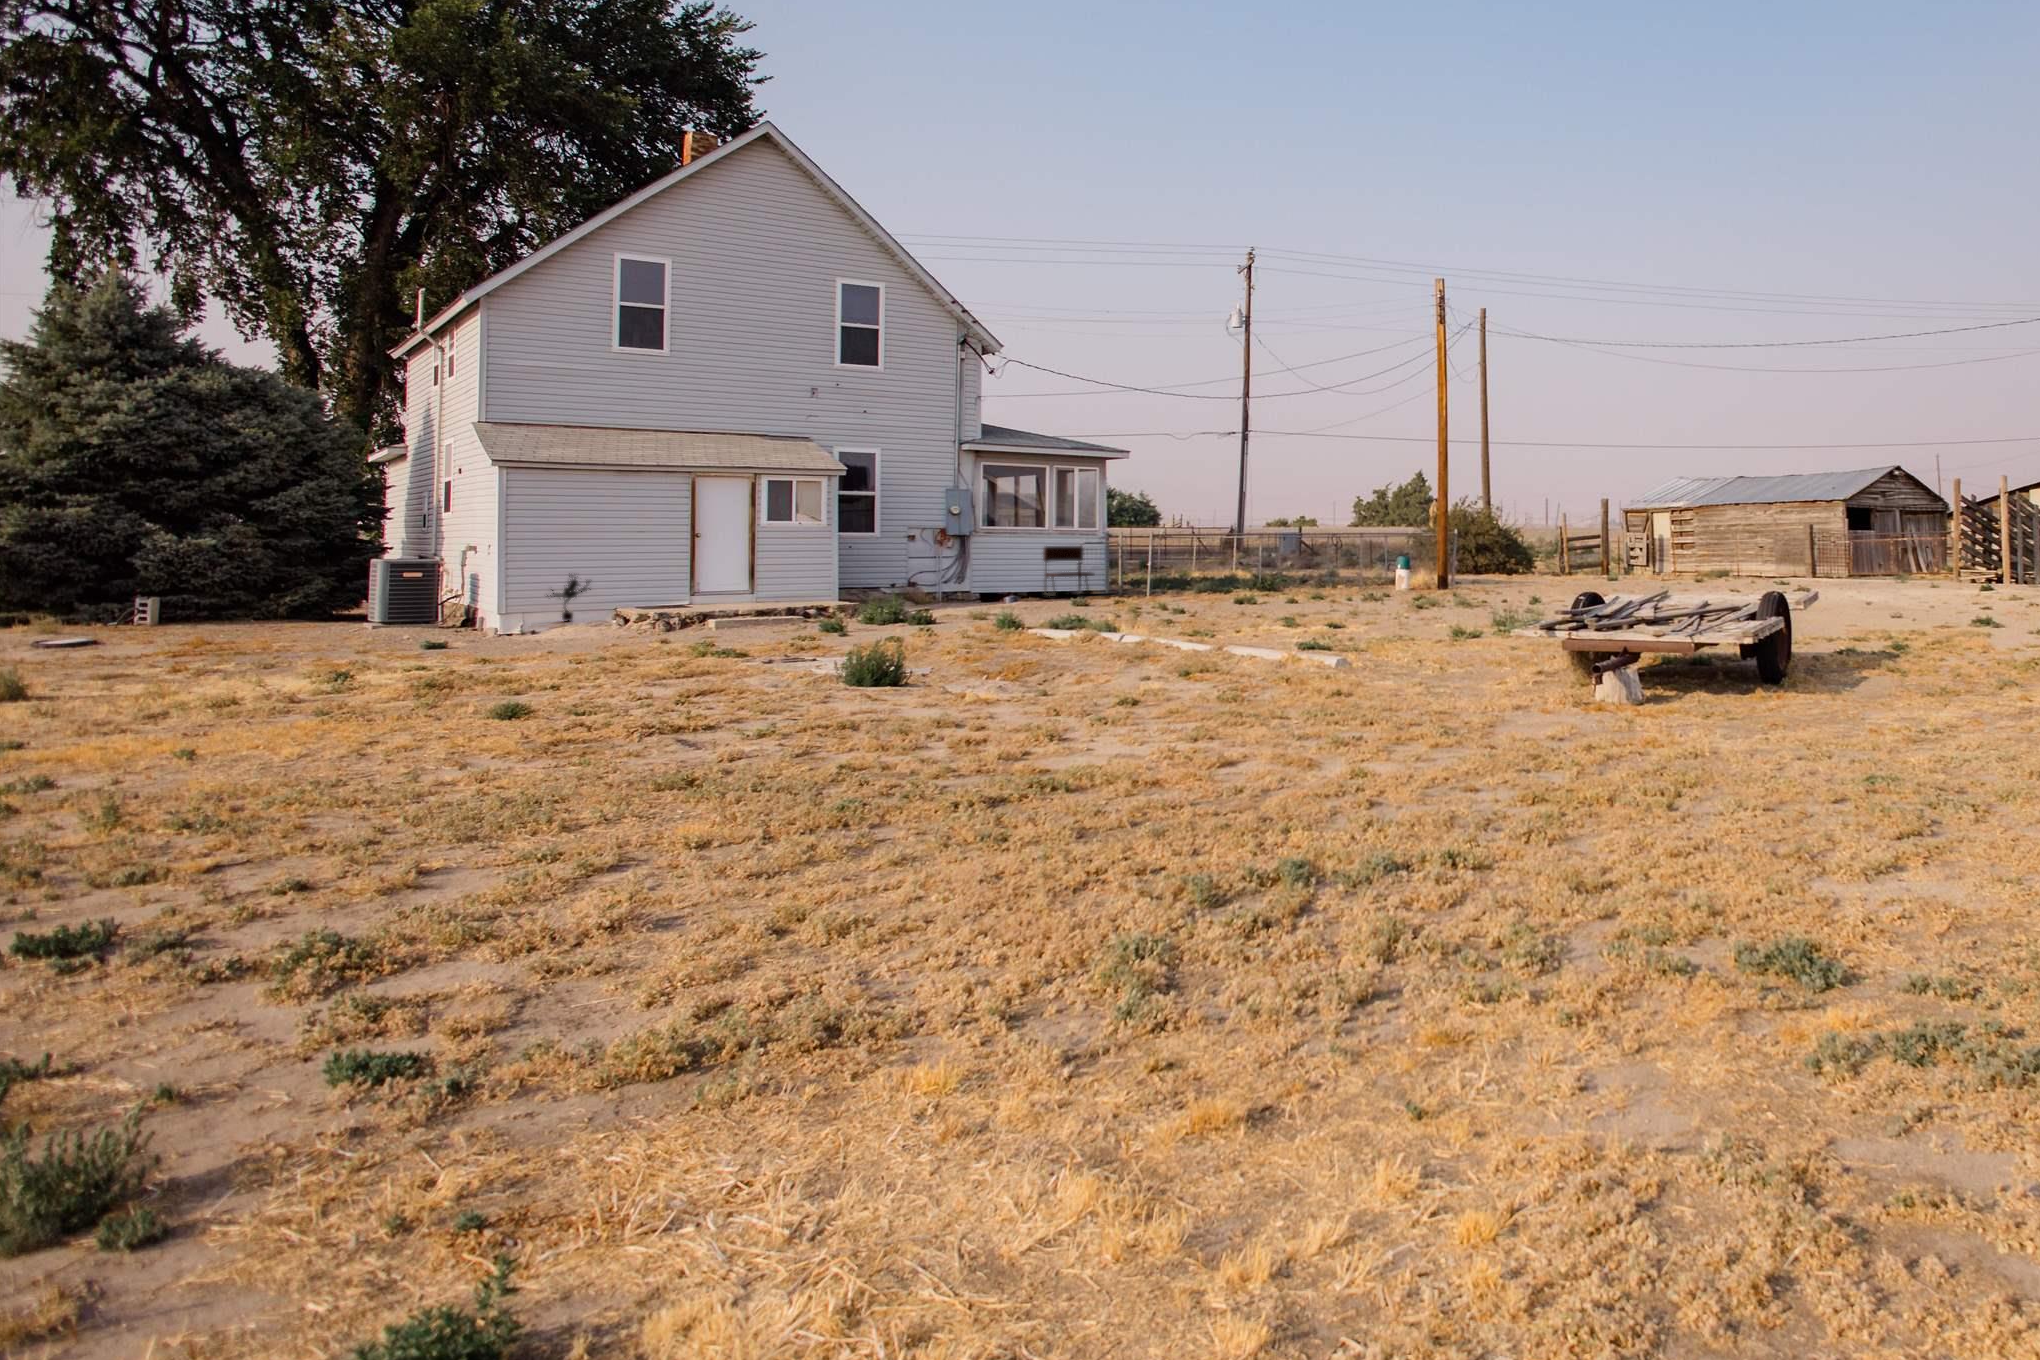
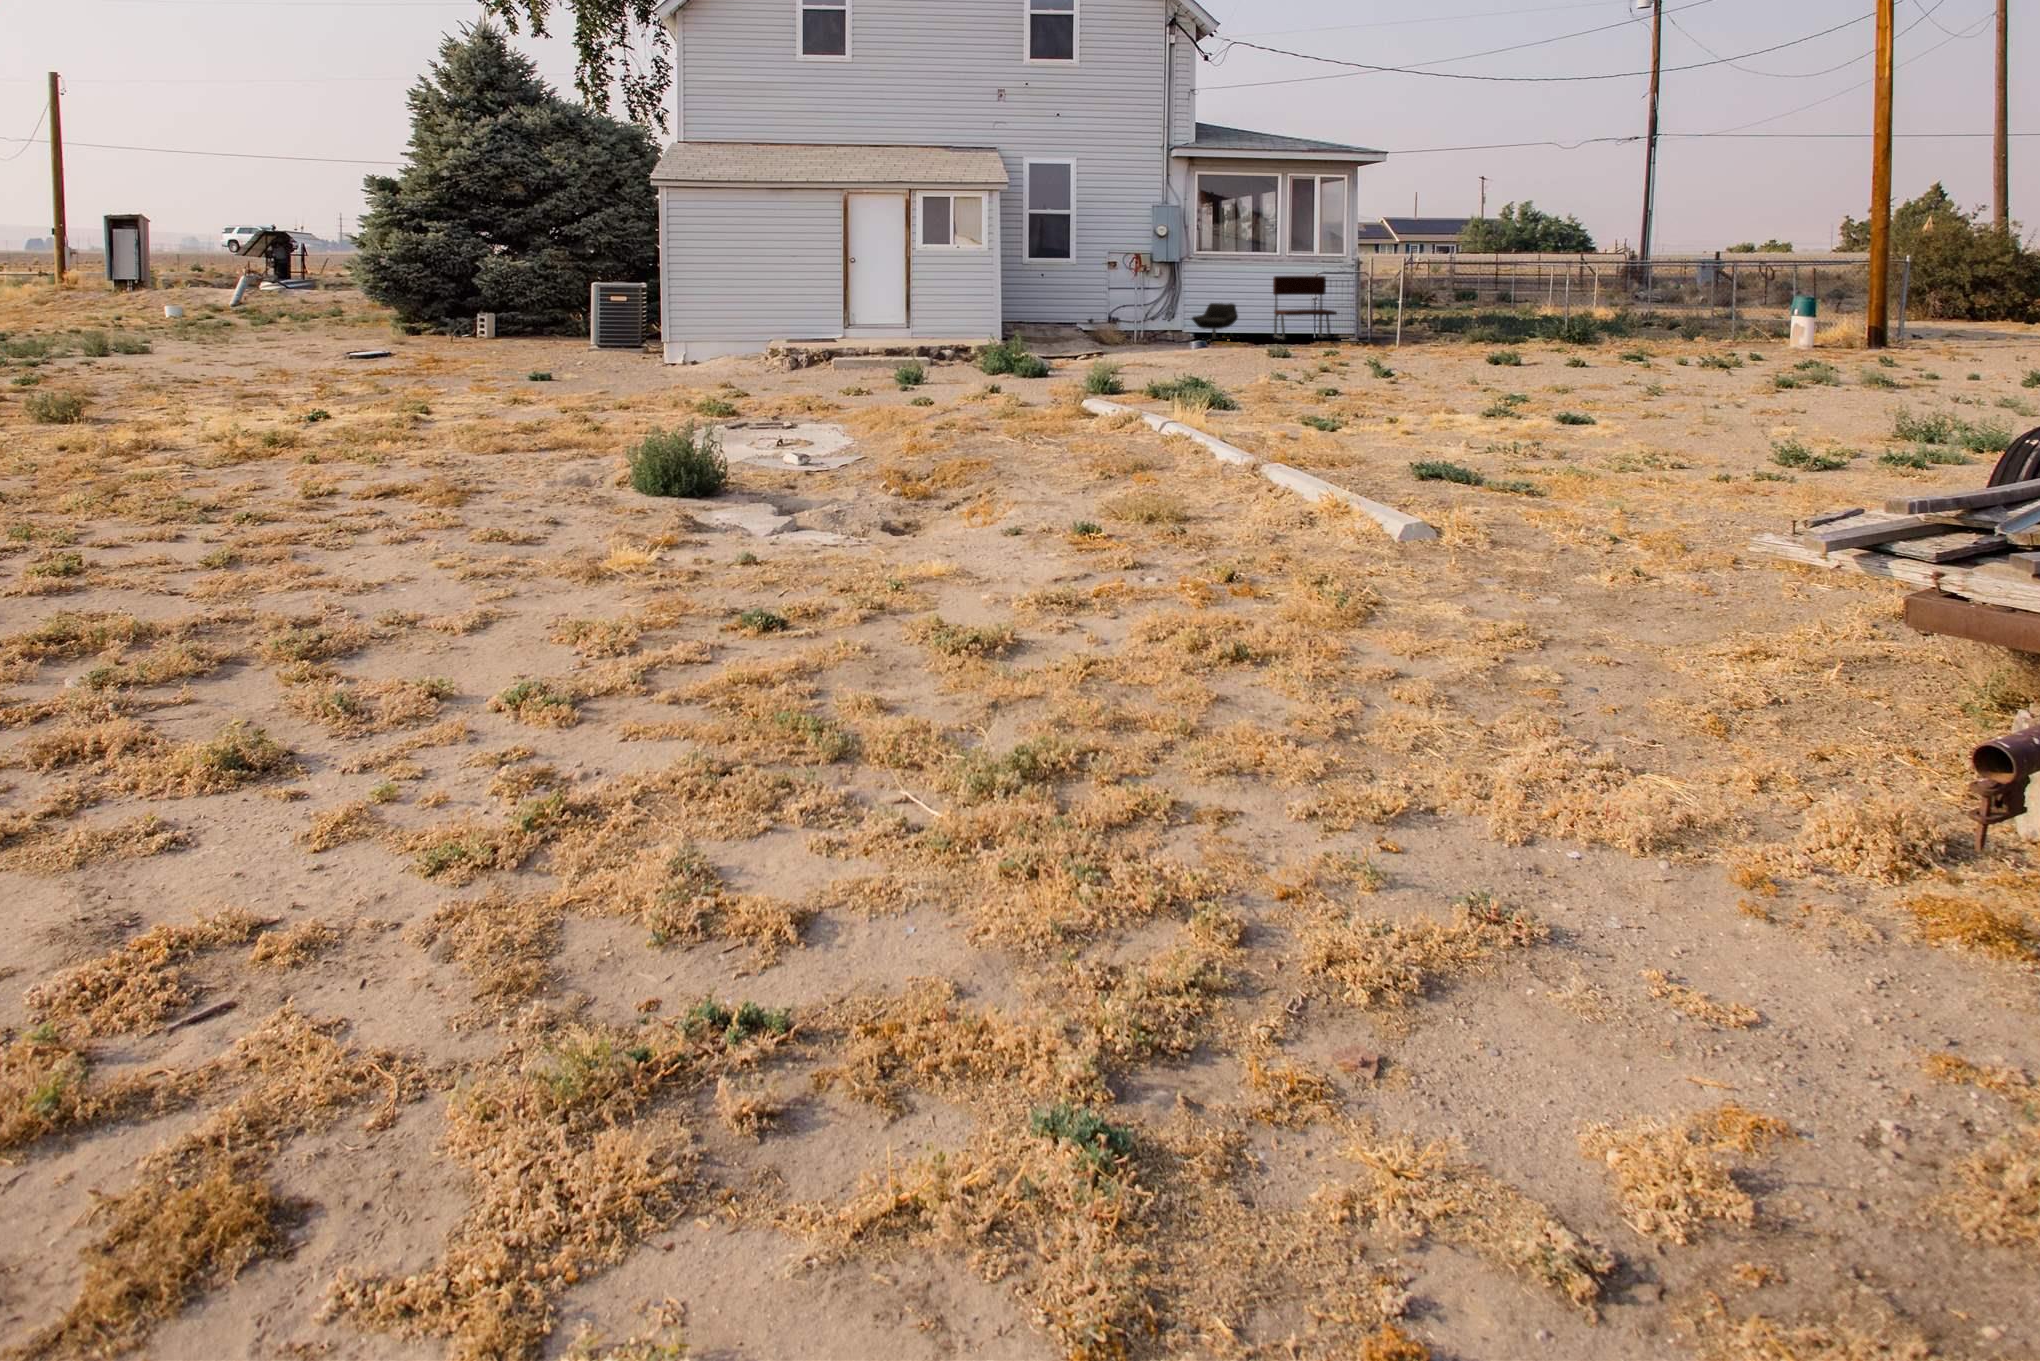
lounge chair: none [981,568,1018,599] -> present [1192,303,1238,340]
potted tree: present [547,573,591,622] -> none [693,302,736,354]

